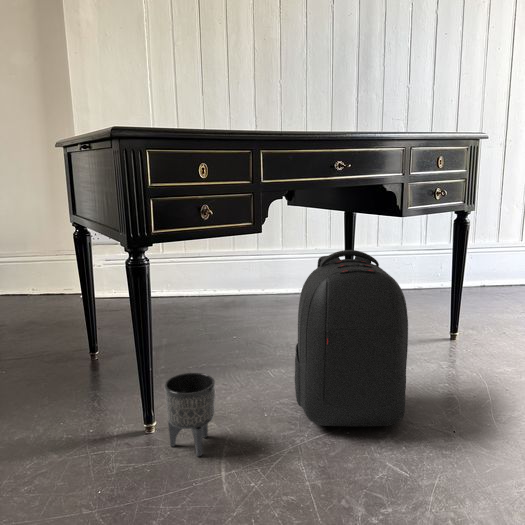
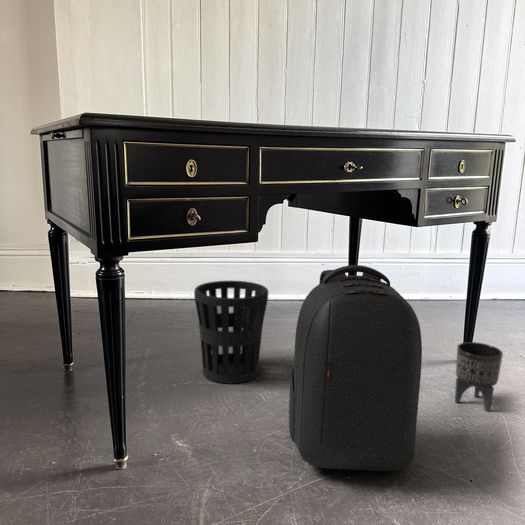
wastebasket: none [206,273,272,364] -> present [194,281,268,384]
planter: present [164,373,215,457] -> present [455,342,503,411]

